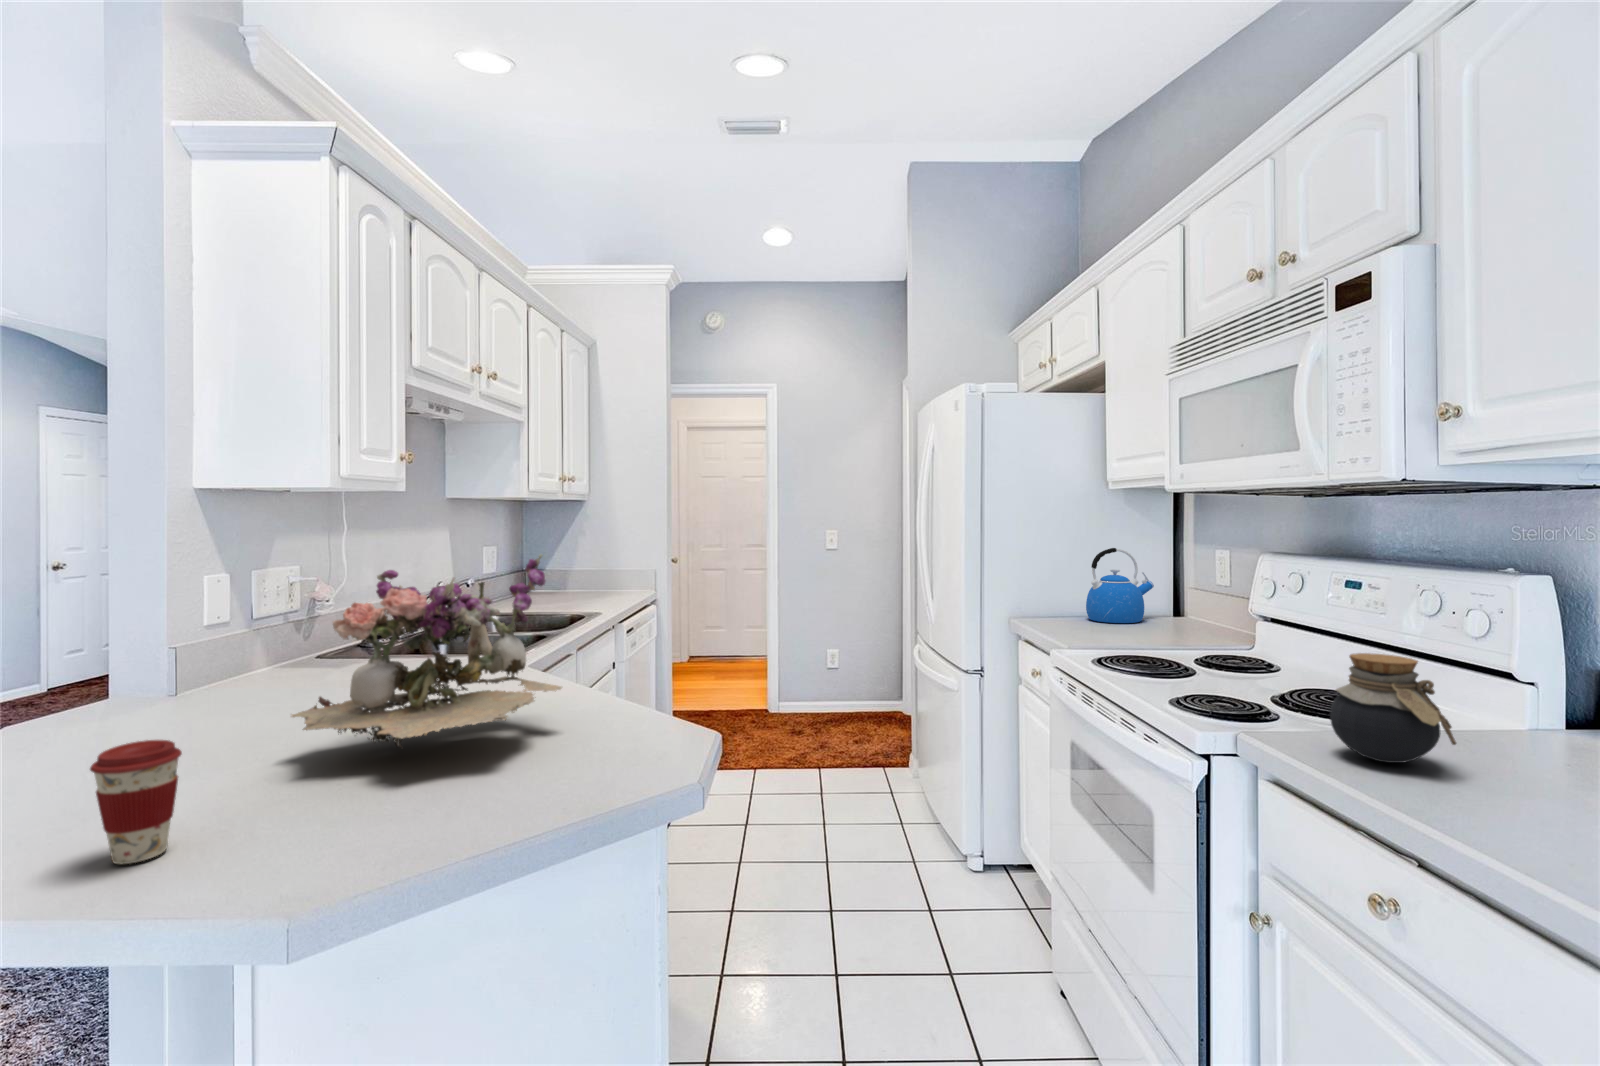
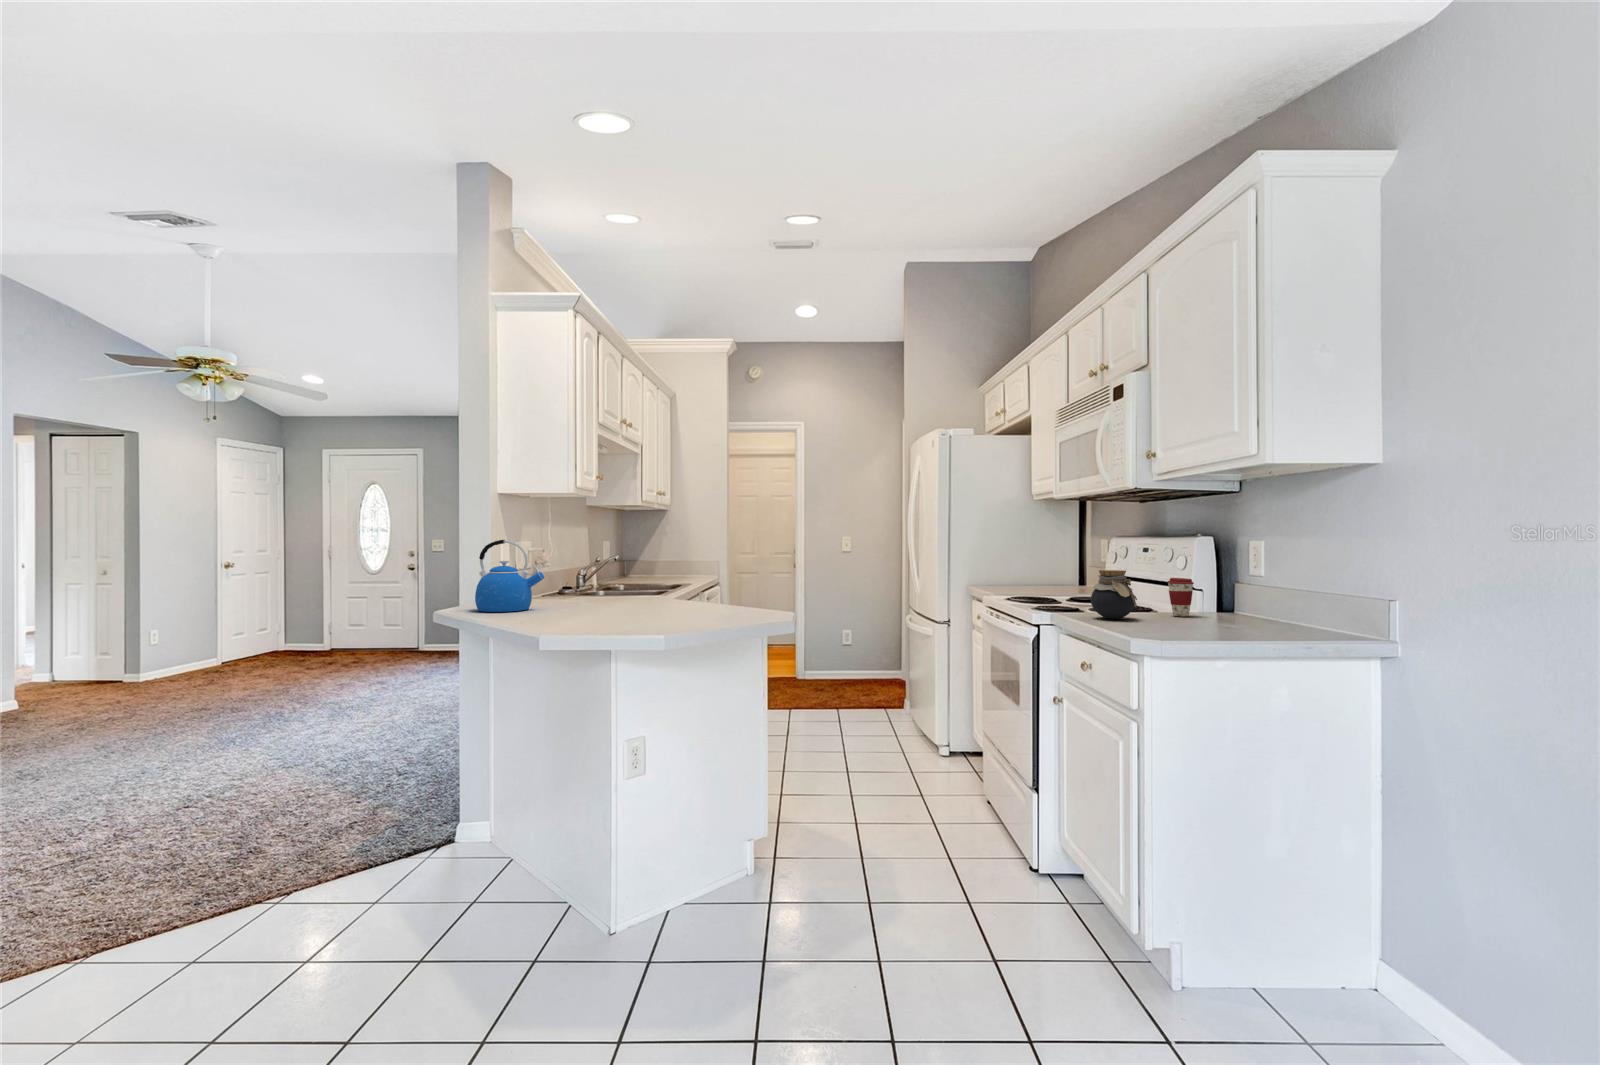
kettle: present [1086,548,1154,623] -> present [475,540,544,612]
flower arrangement: present [292,554,562,746] -> none [595,524,716,616]
coffee cup: present [90,740,182,864] -> present [1168,578,1194,616]

